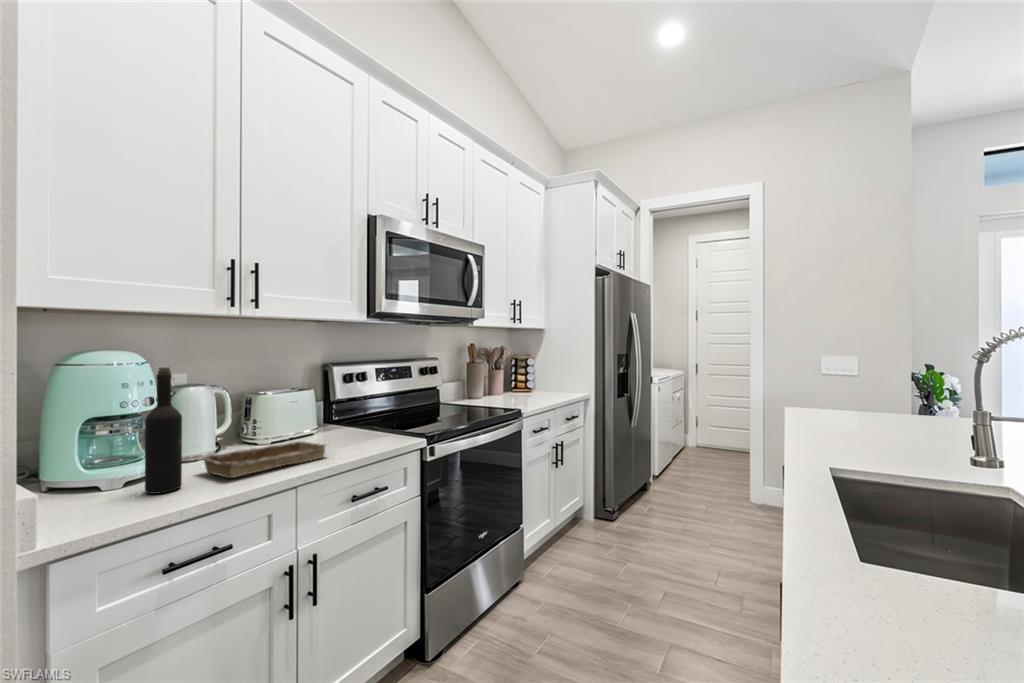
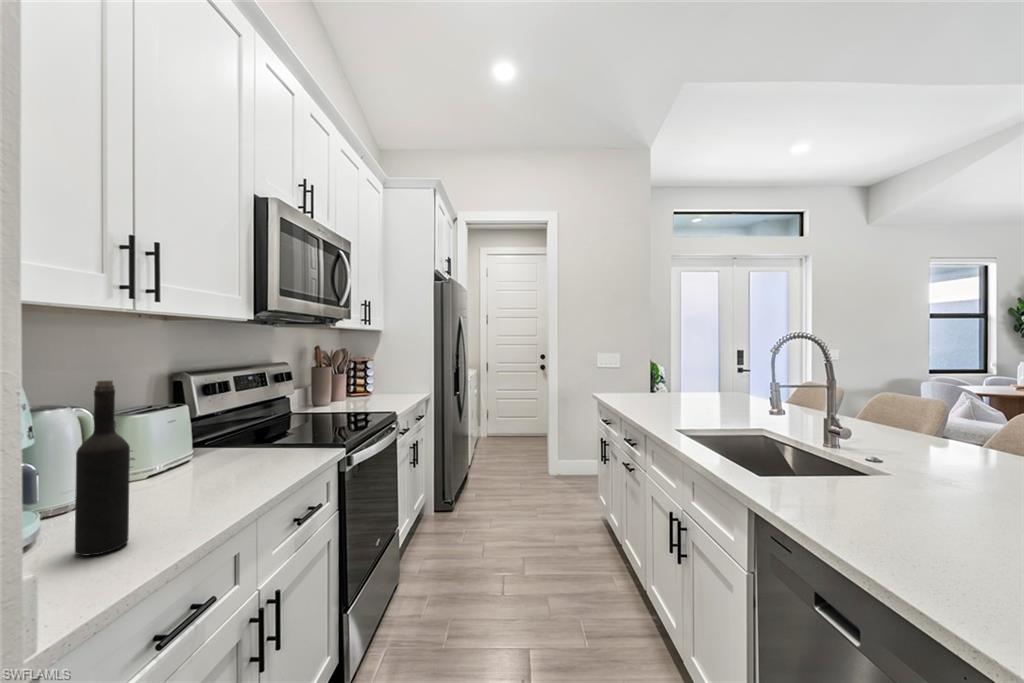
tray: present [201,441,326,478] -> none [112,465,270,519]

